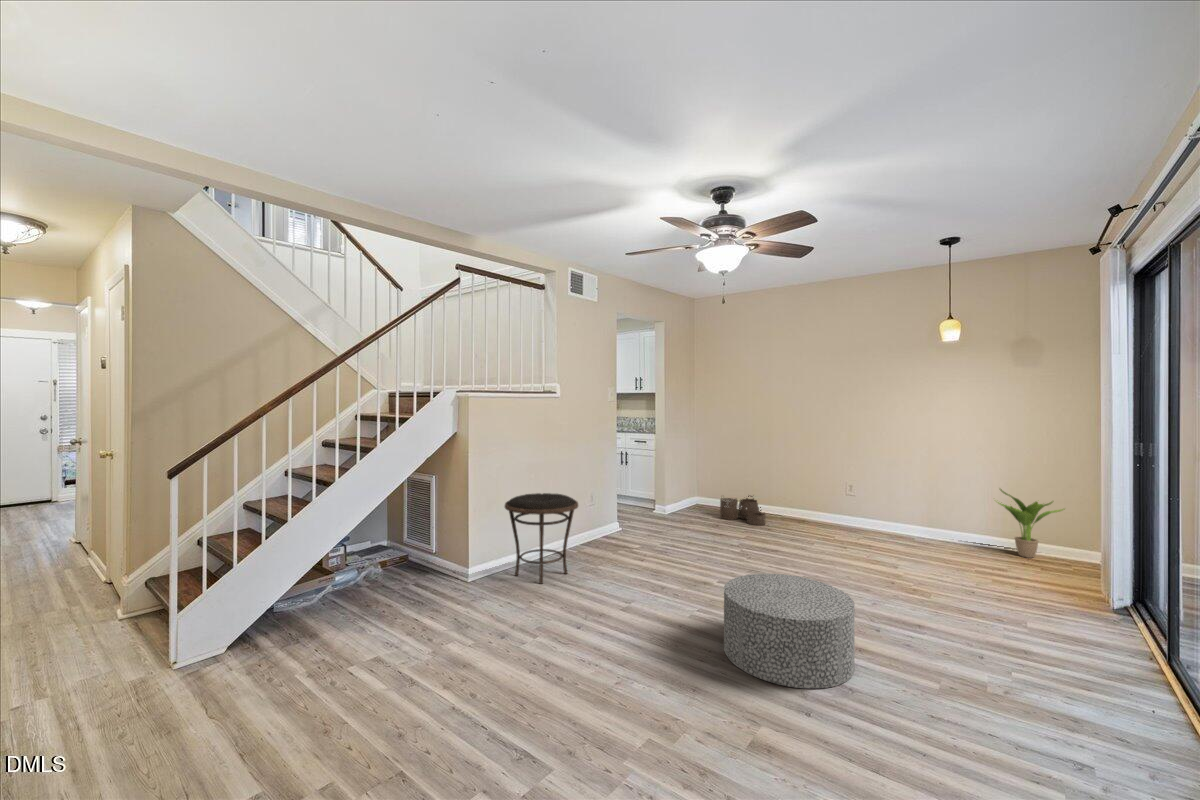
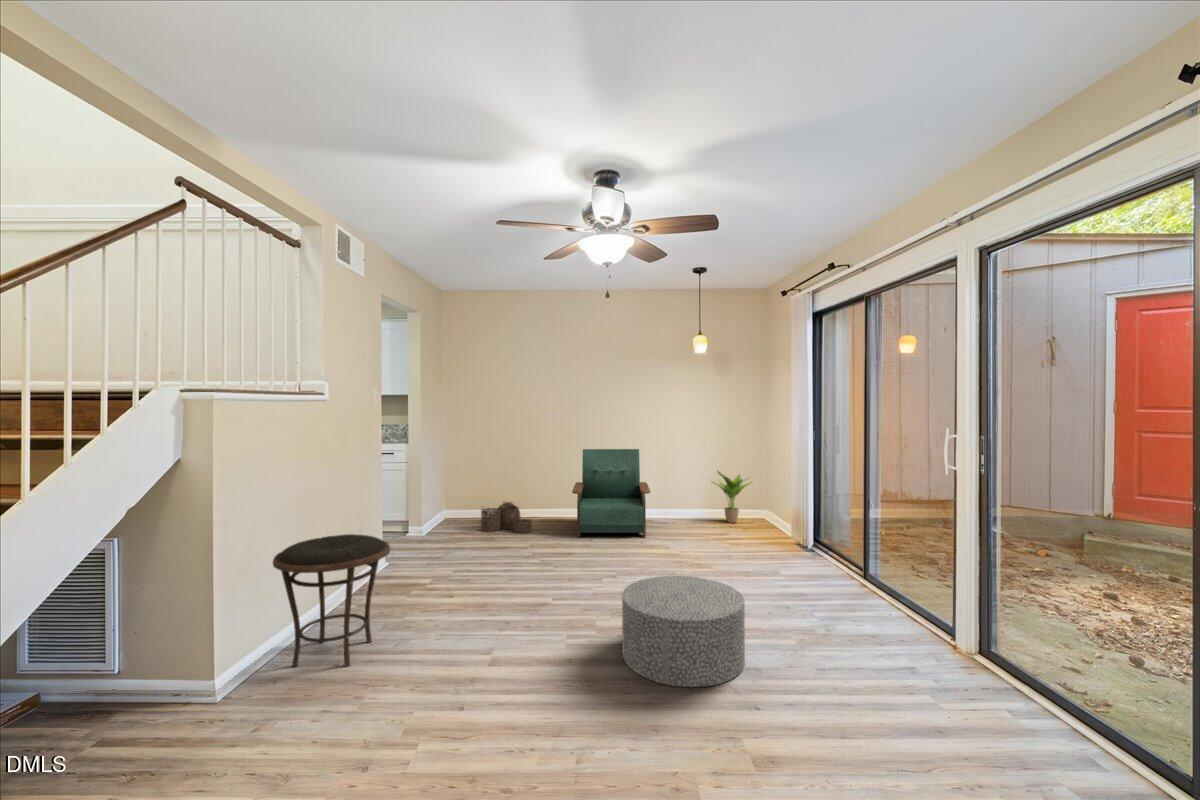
armchair: none [801,450,902,551] -> present [572,449,650,537]

